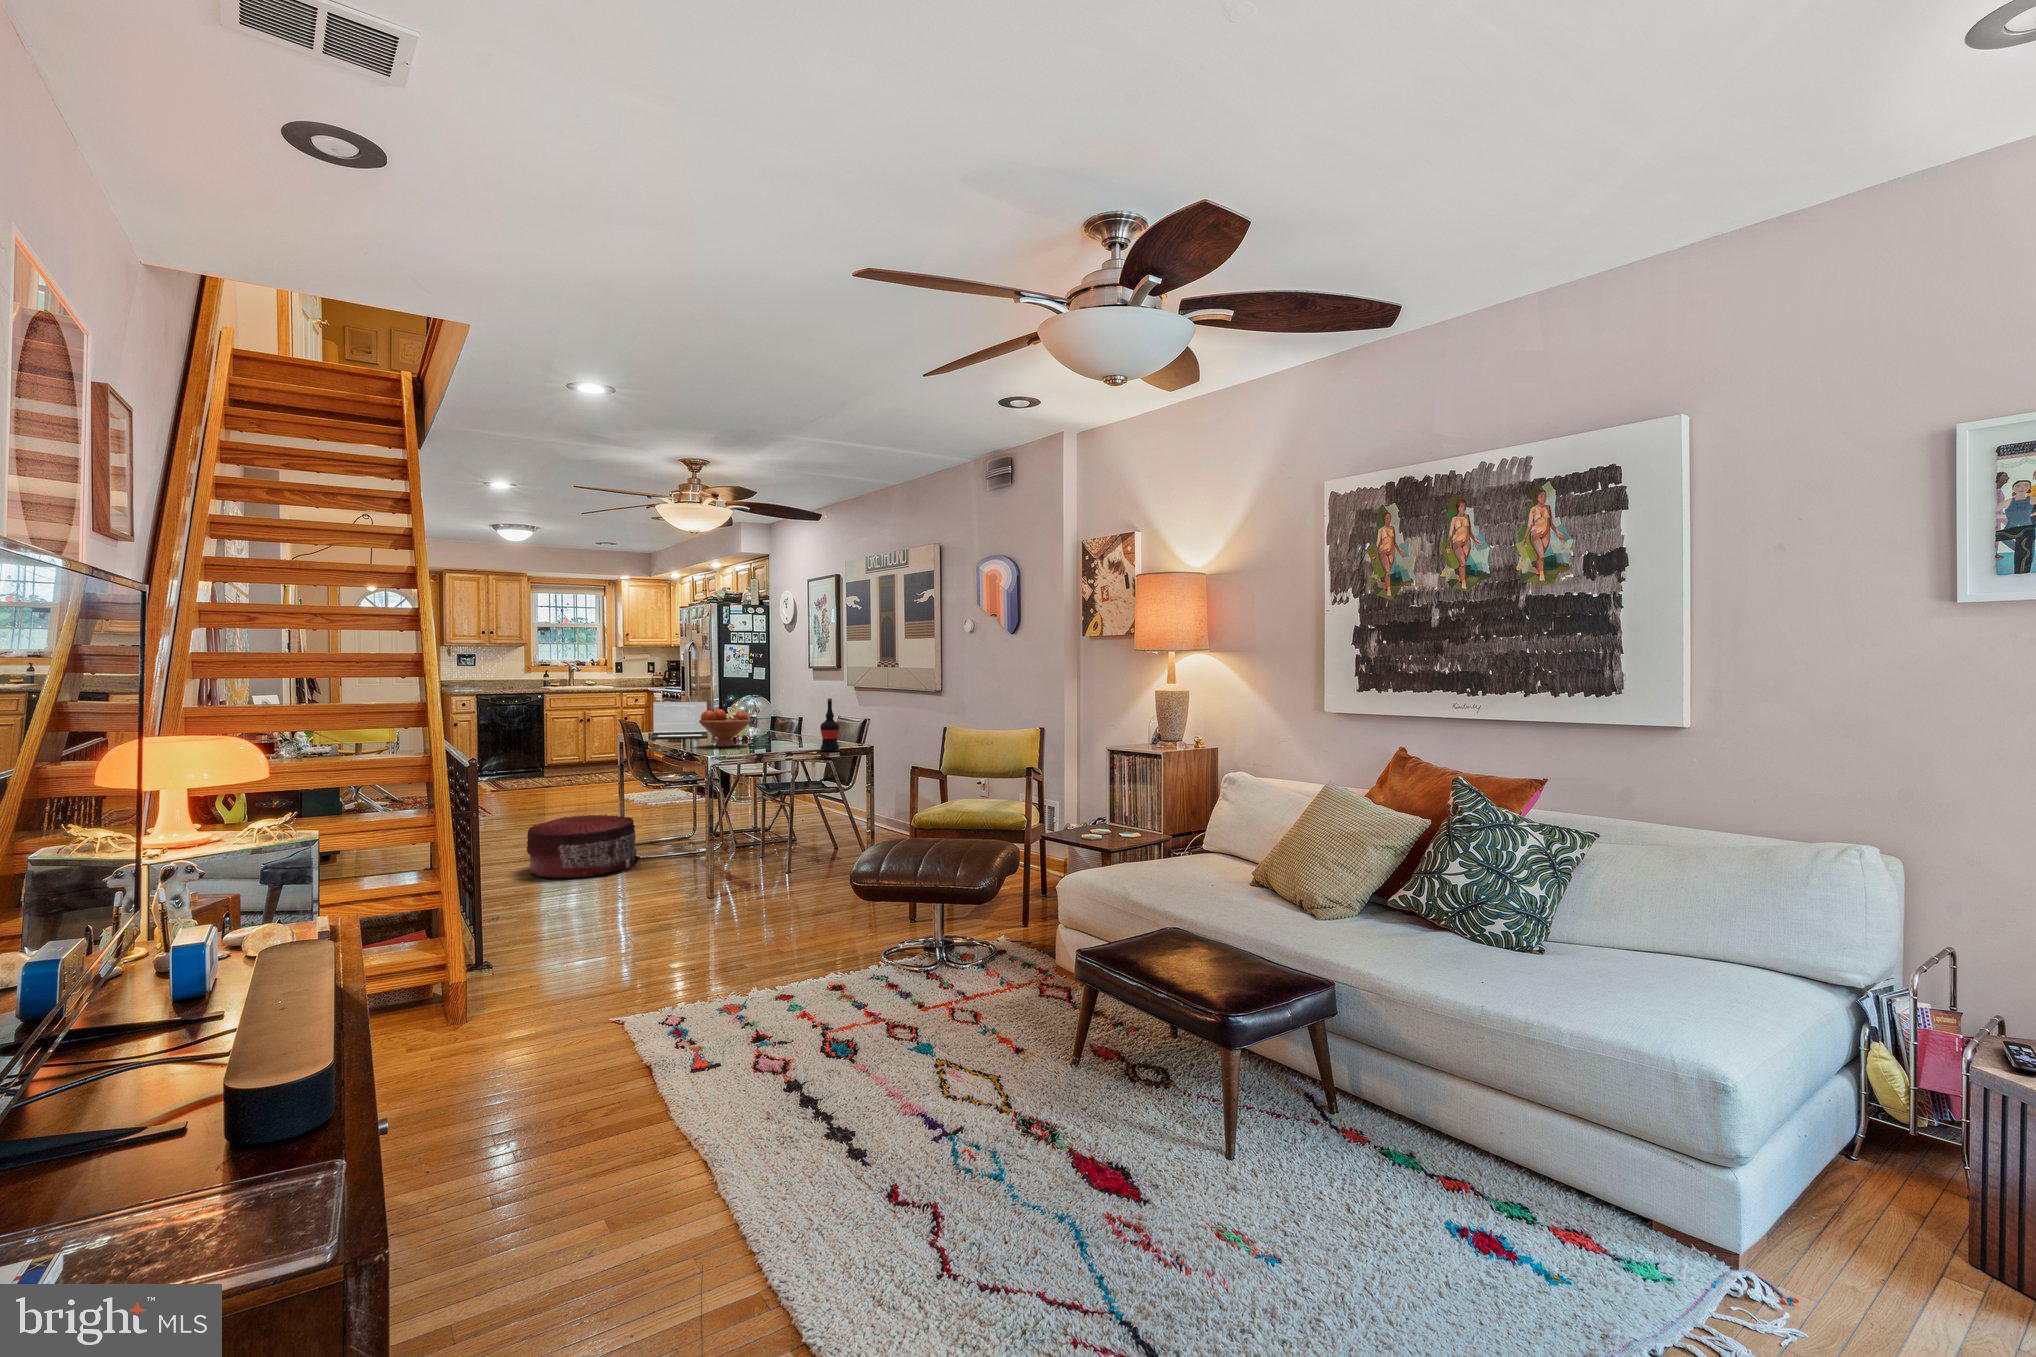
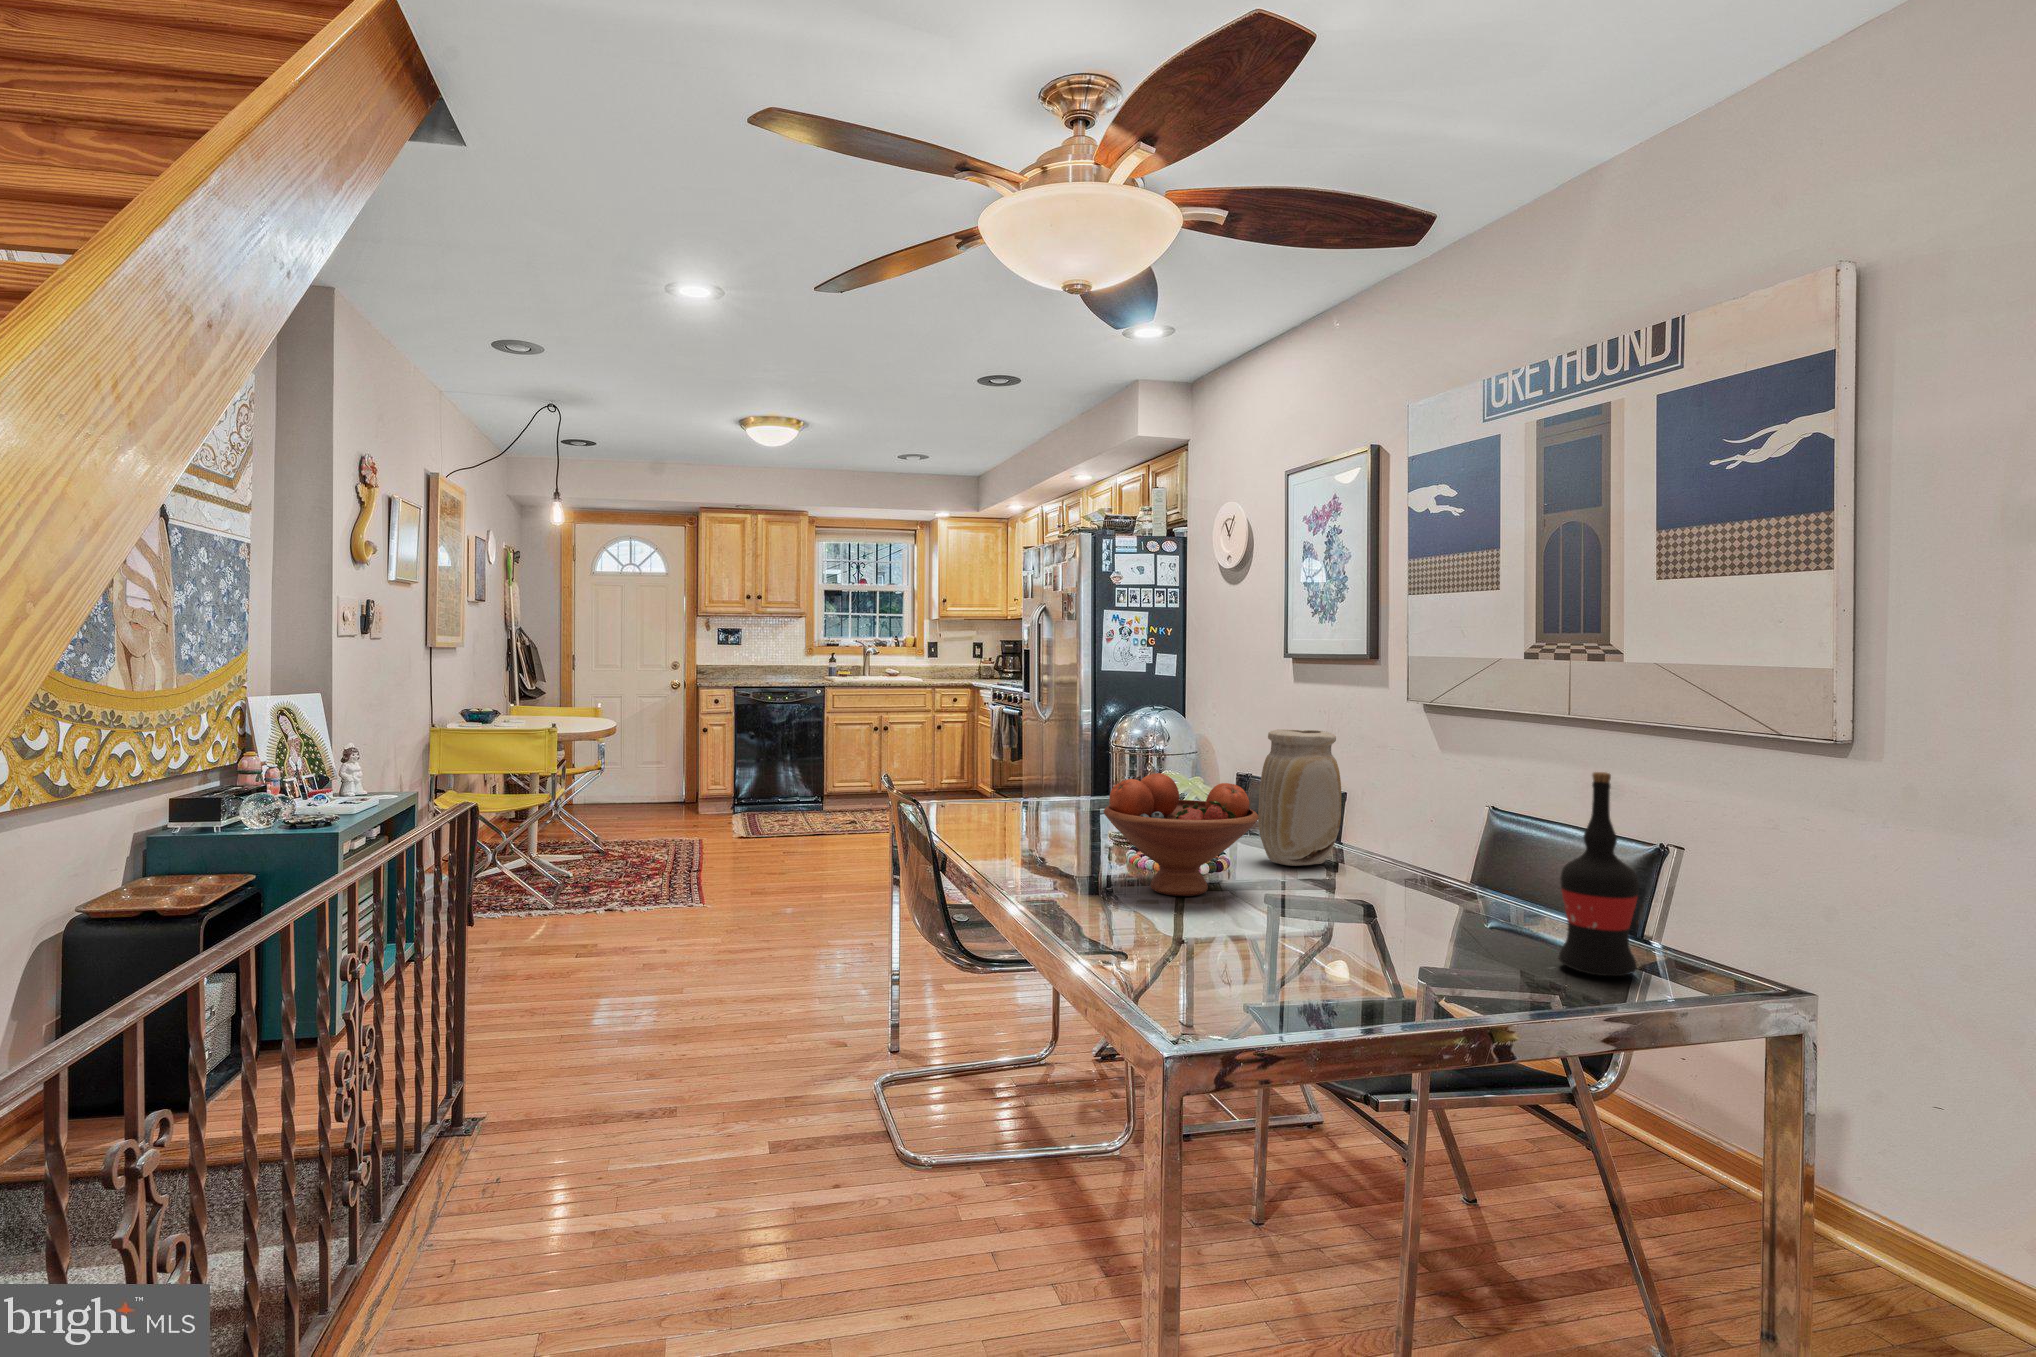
vase: none [760,695,789,742] -> present [1258,729,1341,866]
laptop: present [651,701,708,739] -> none [971,730,1104,828]
pouf: present [527,815,639,878] -> none [636,1033,933,1280]

